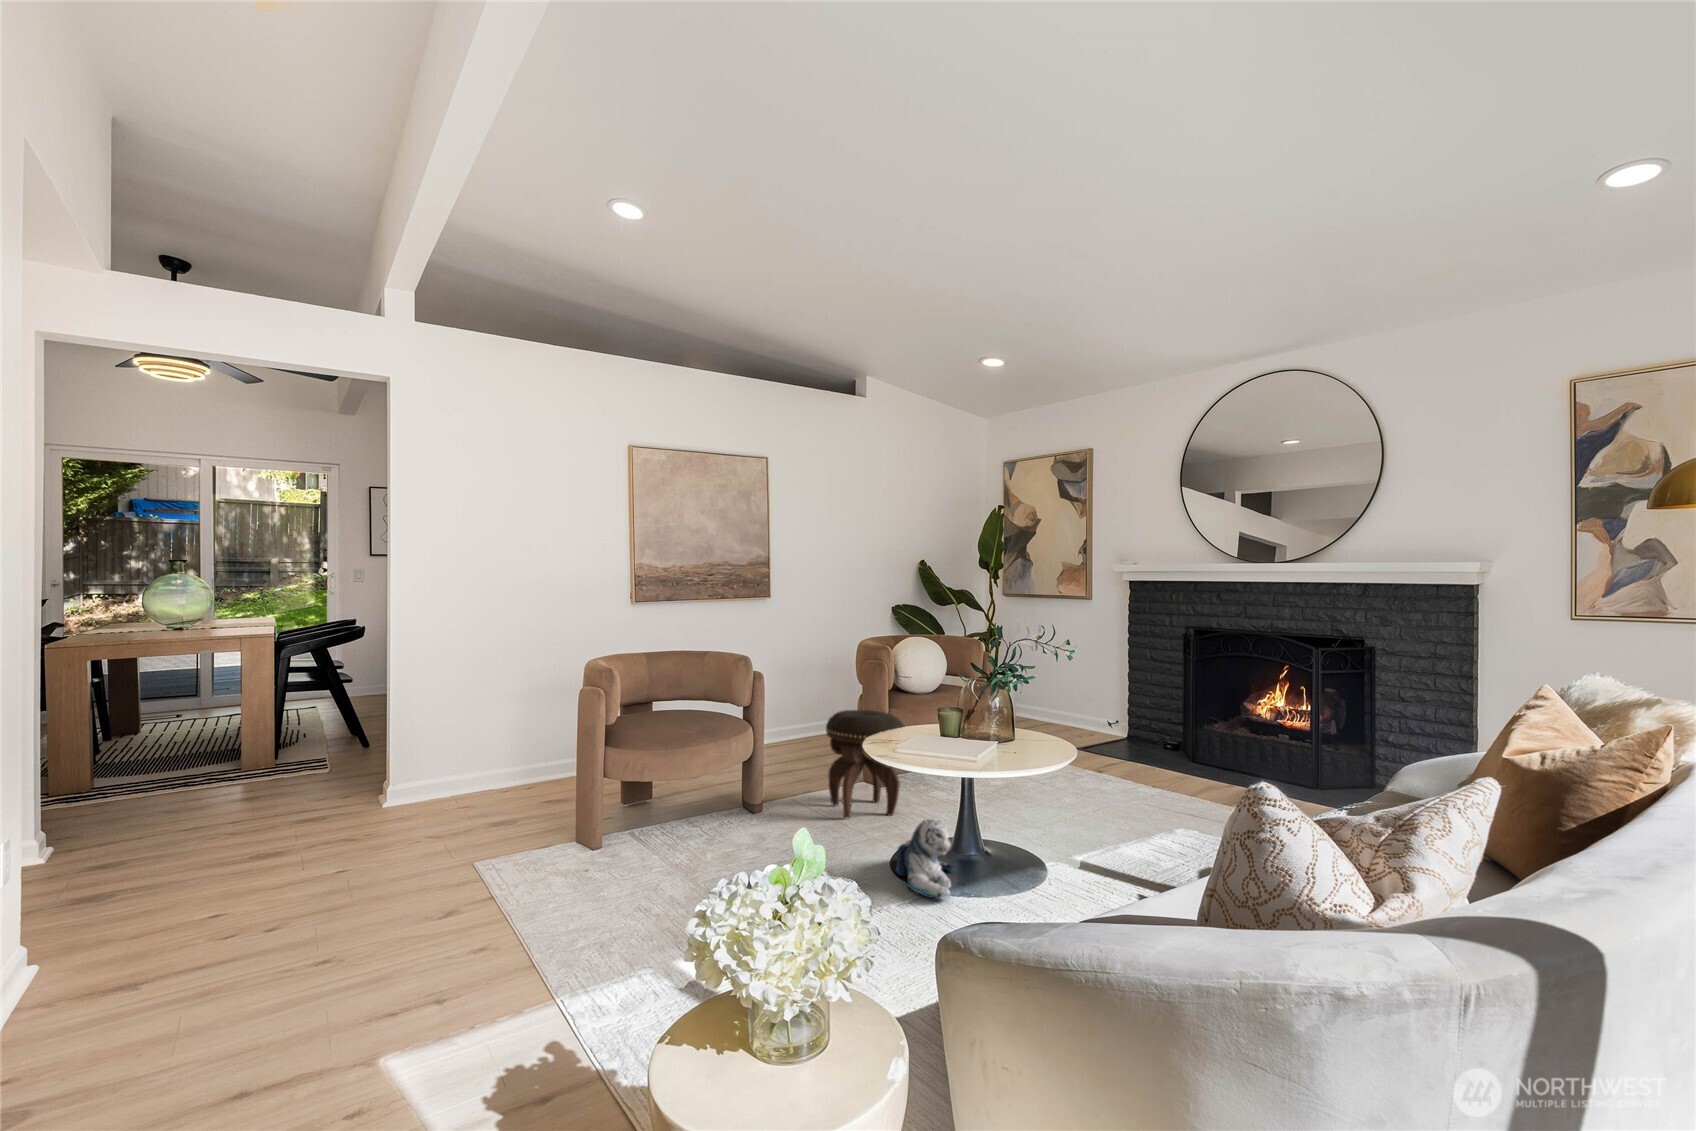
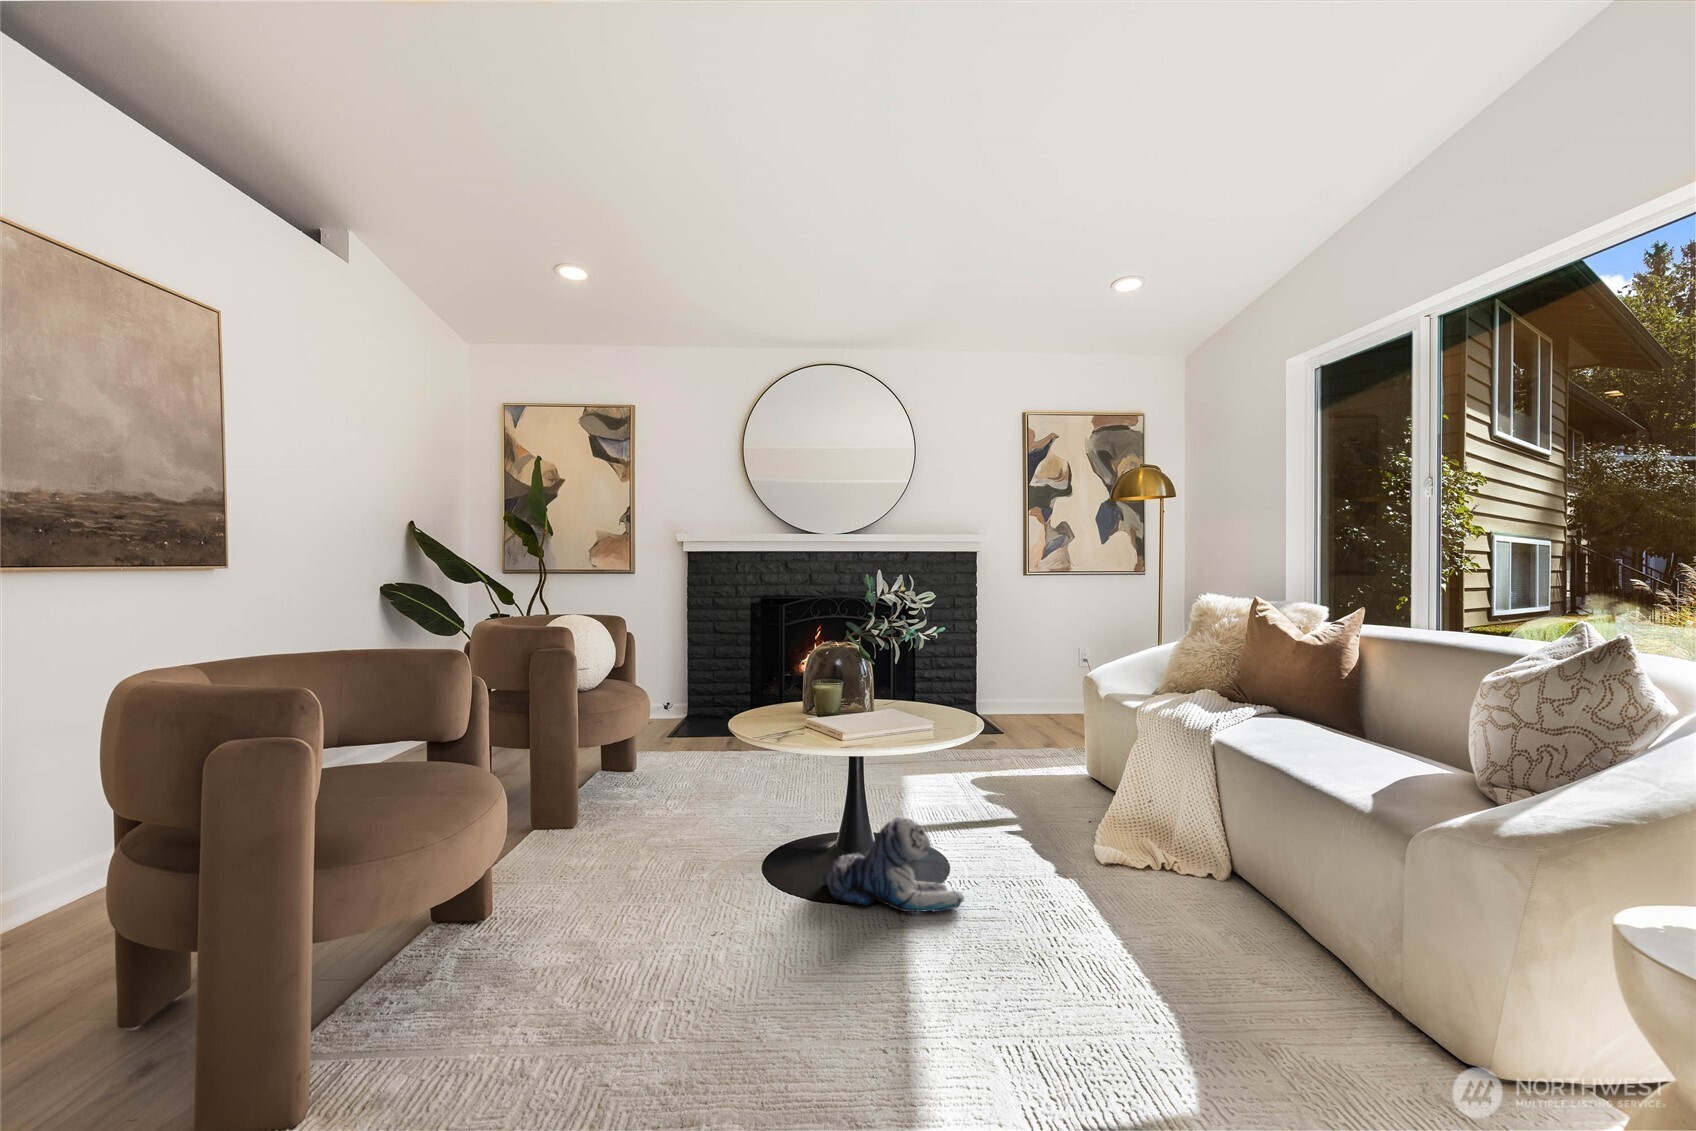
footstool: present [826,710,904,818] -> none [568,715,689,878]

